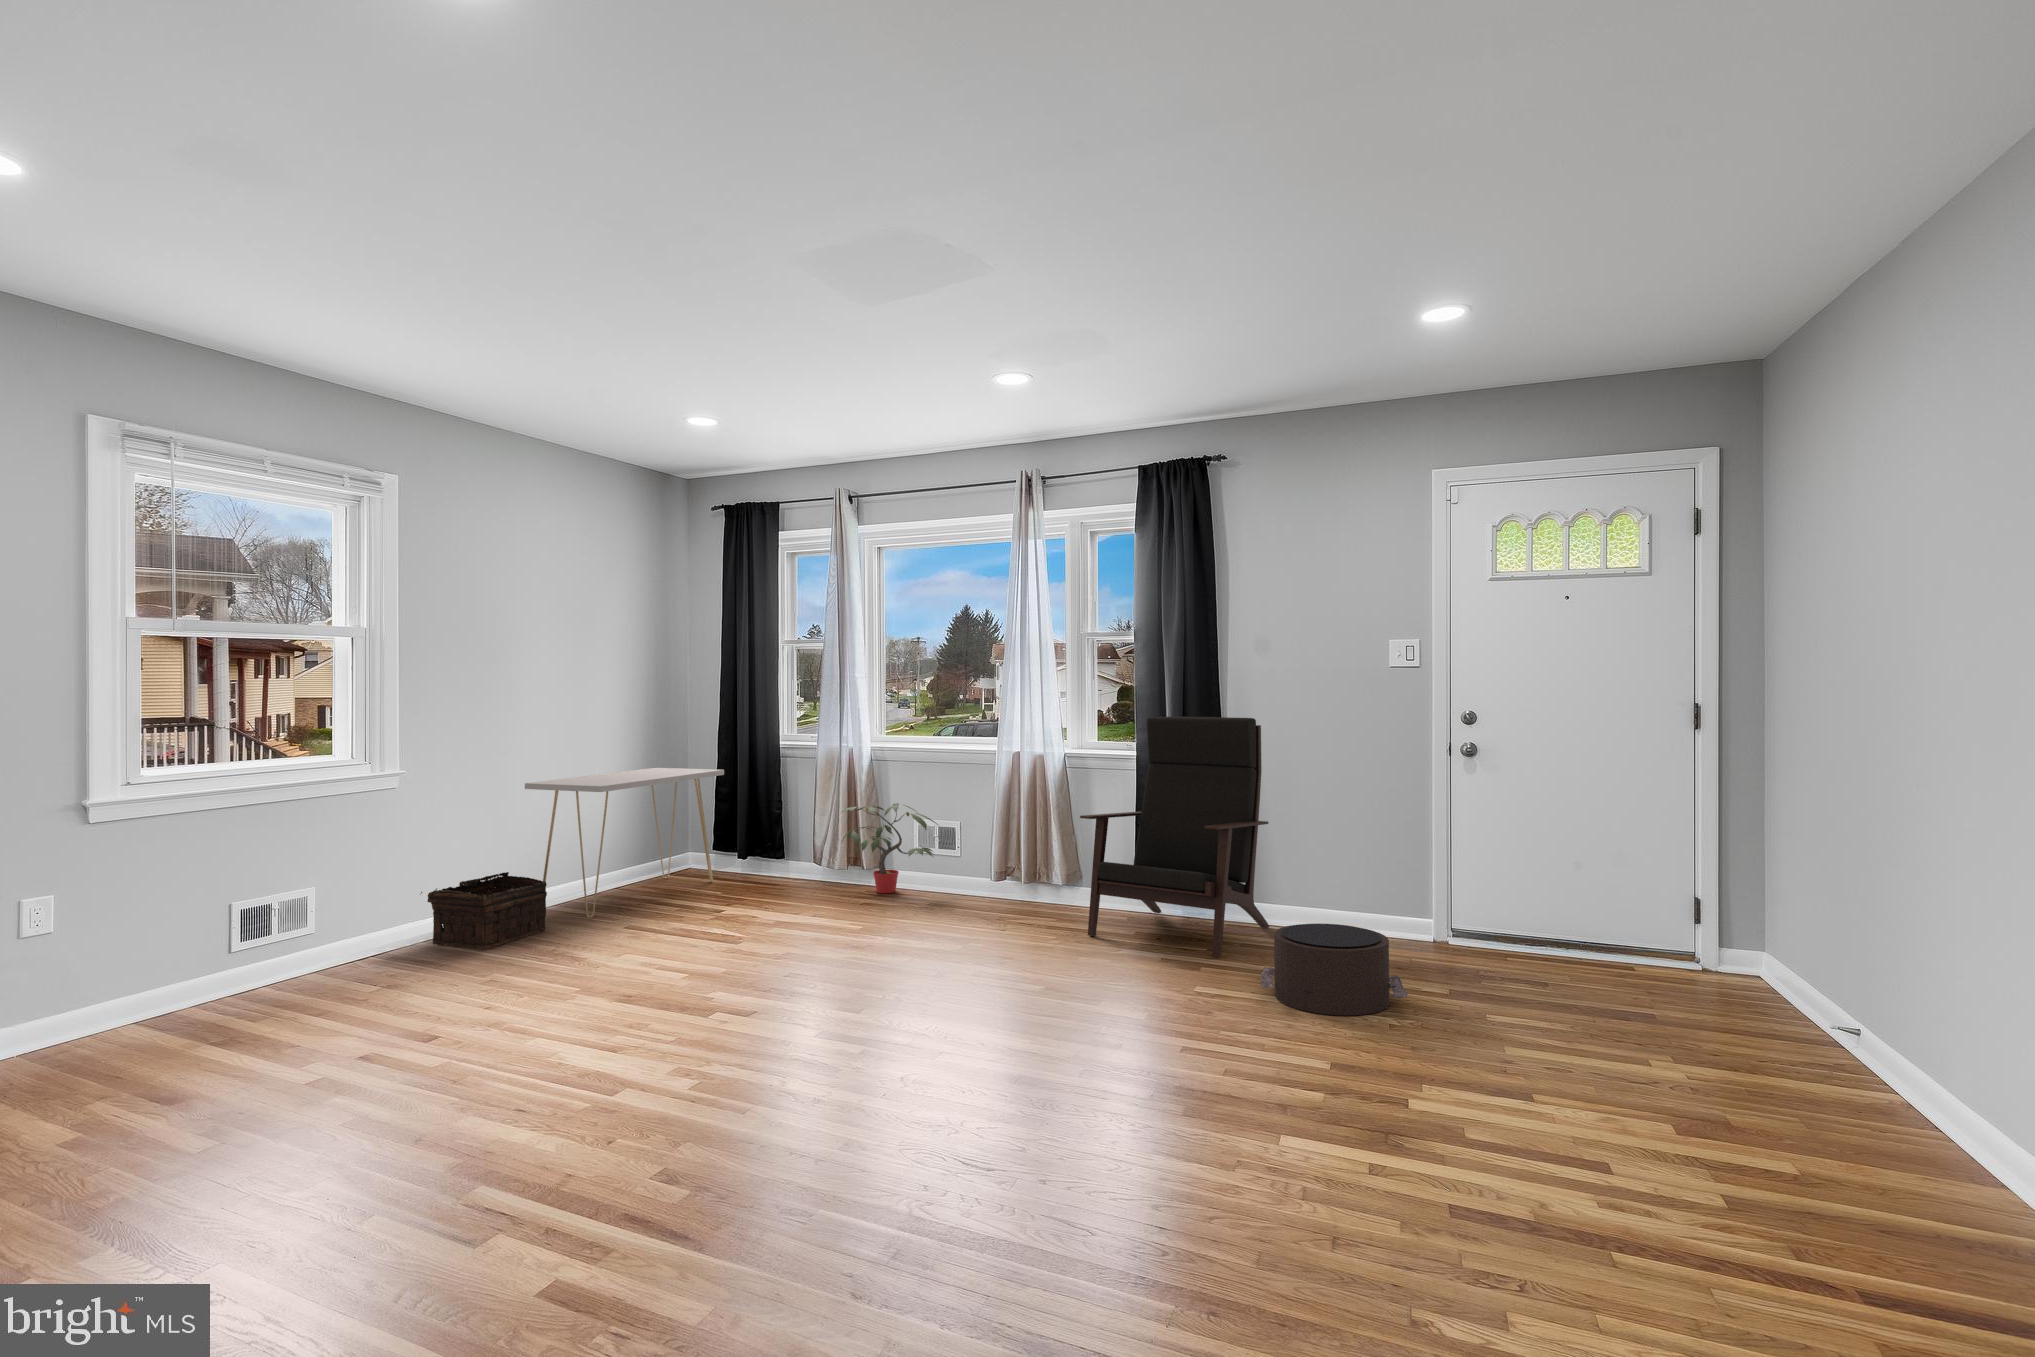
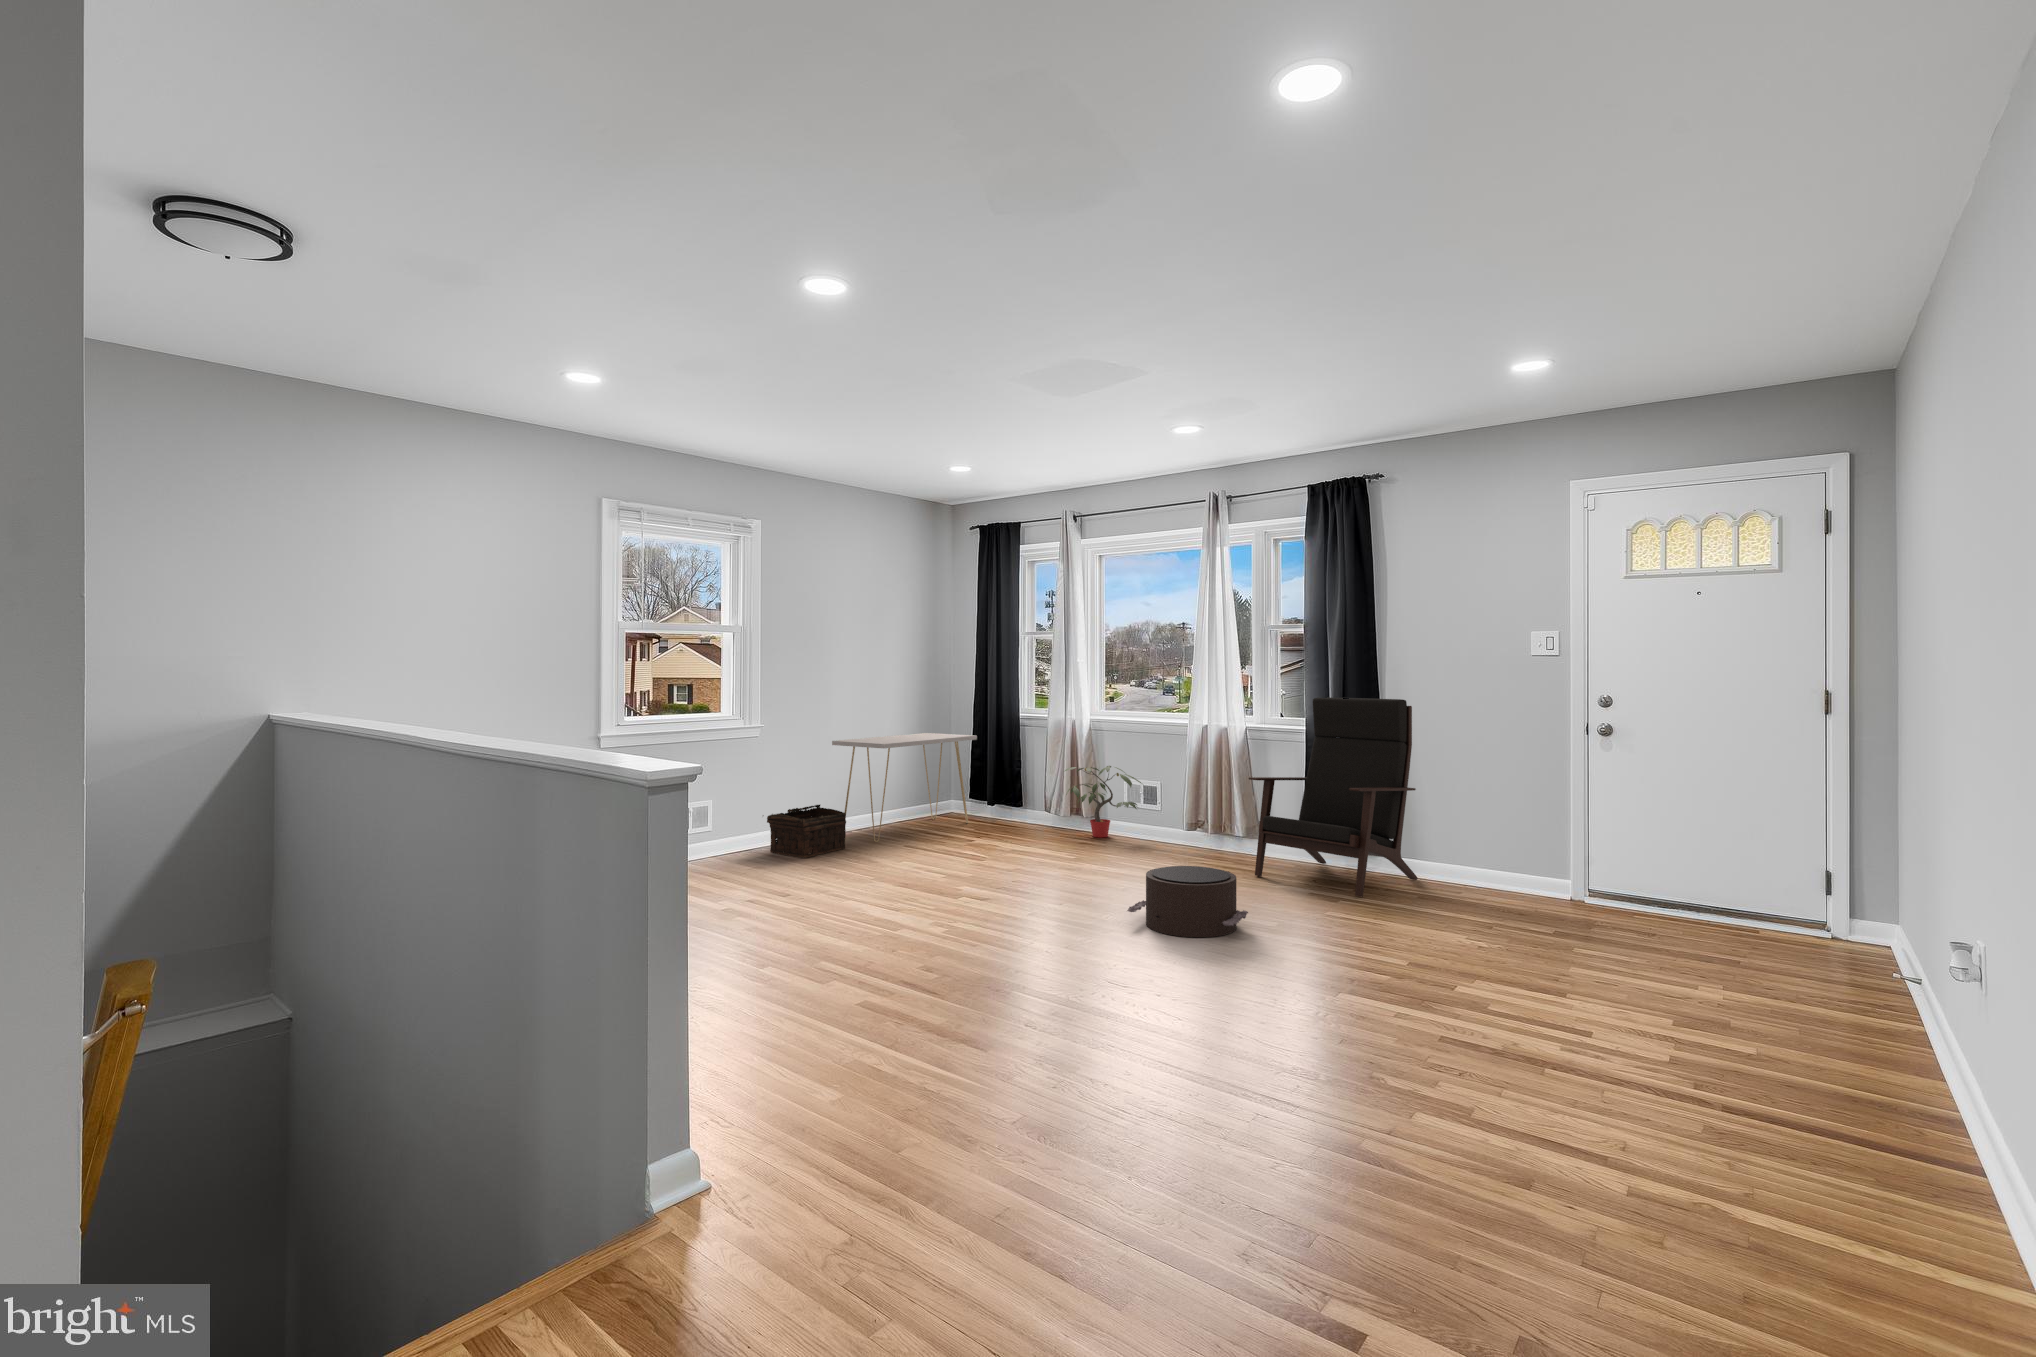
pouf: present [1260,923,1407,1015] -> present [1127,866,1248,937]

